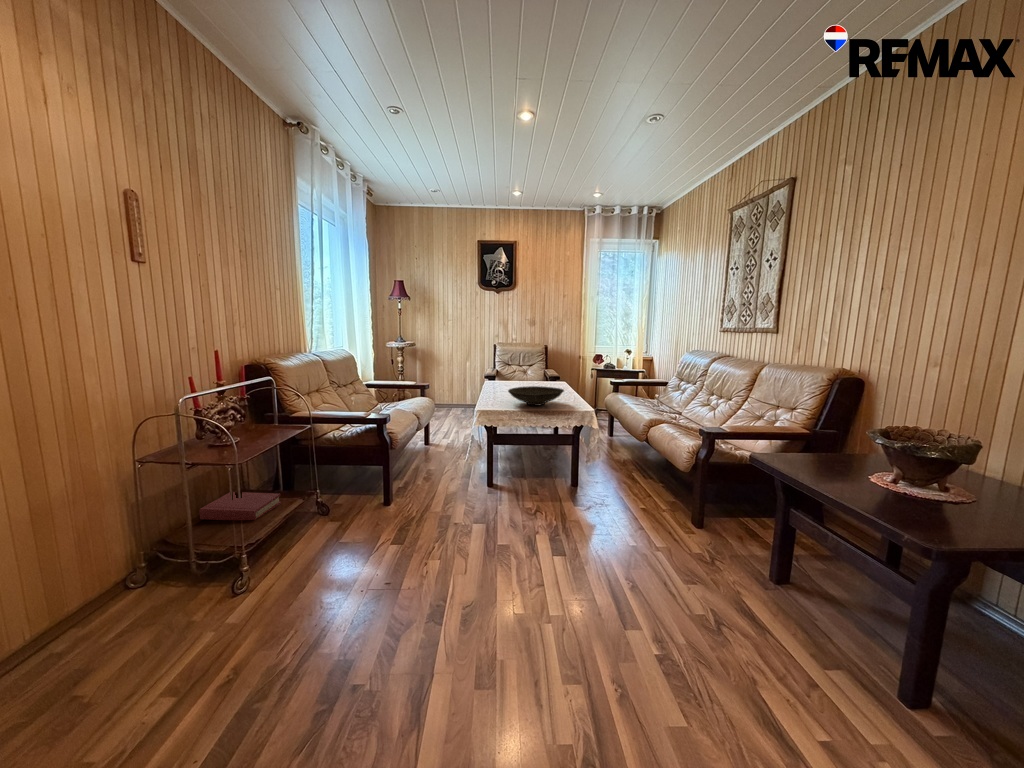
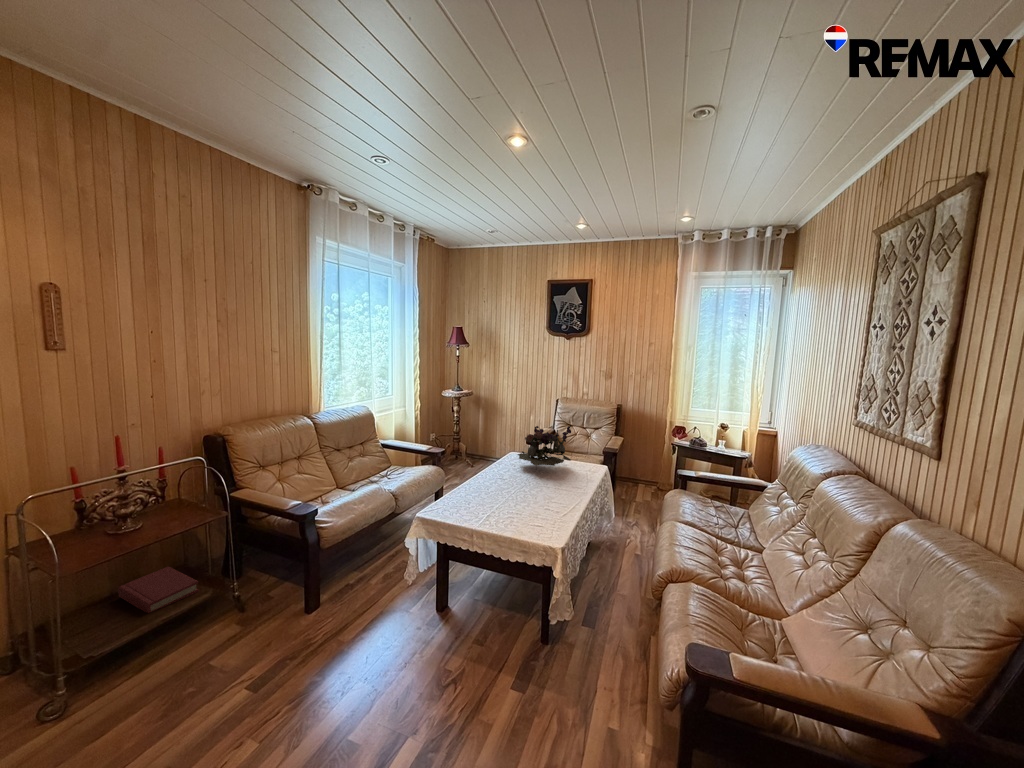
flower arrangement: none [499,351,544,386] -> present [517,426,571,466]
decorative bowl: present [508,386,564,406] -> none [478,481,552,515]

